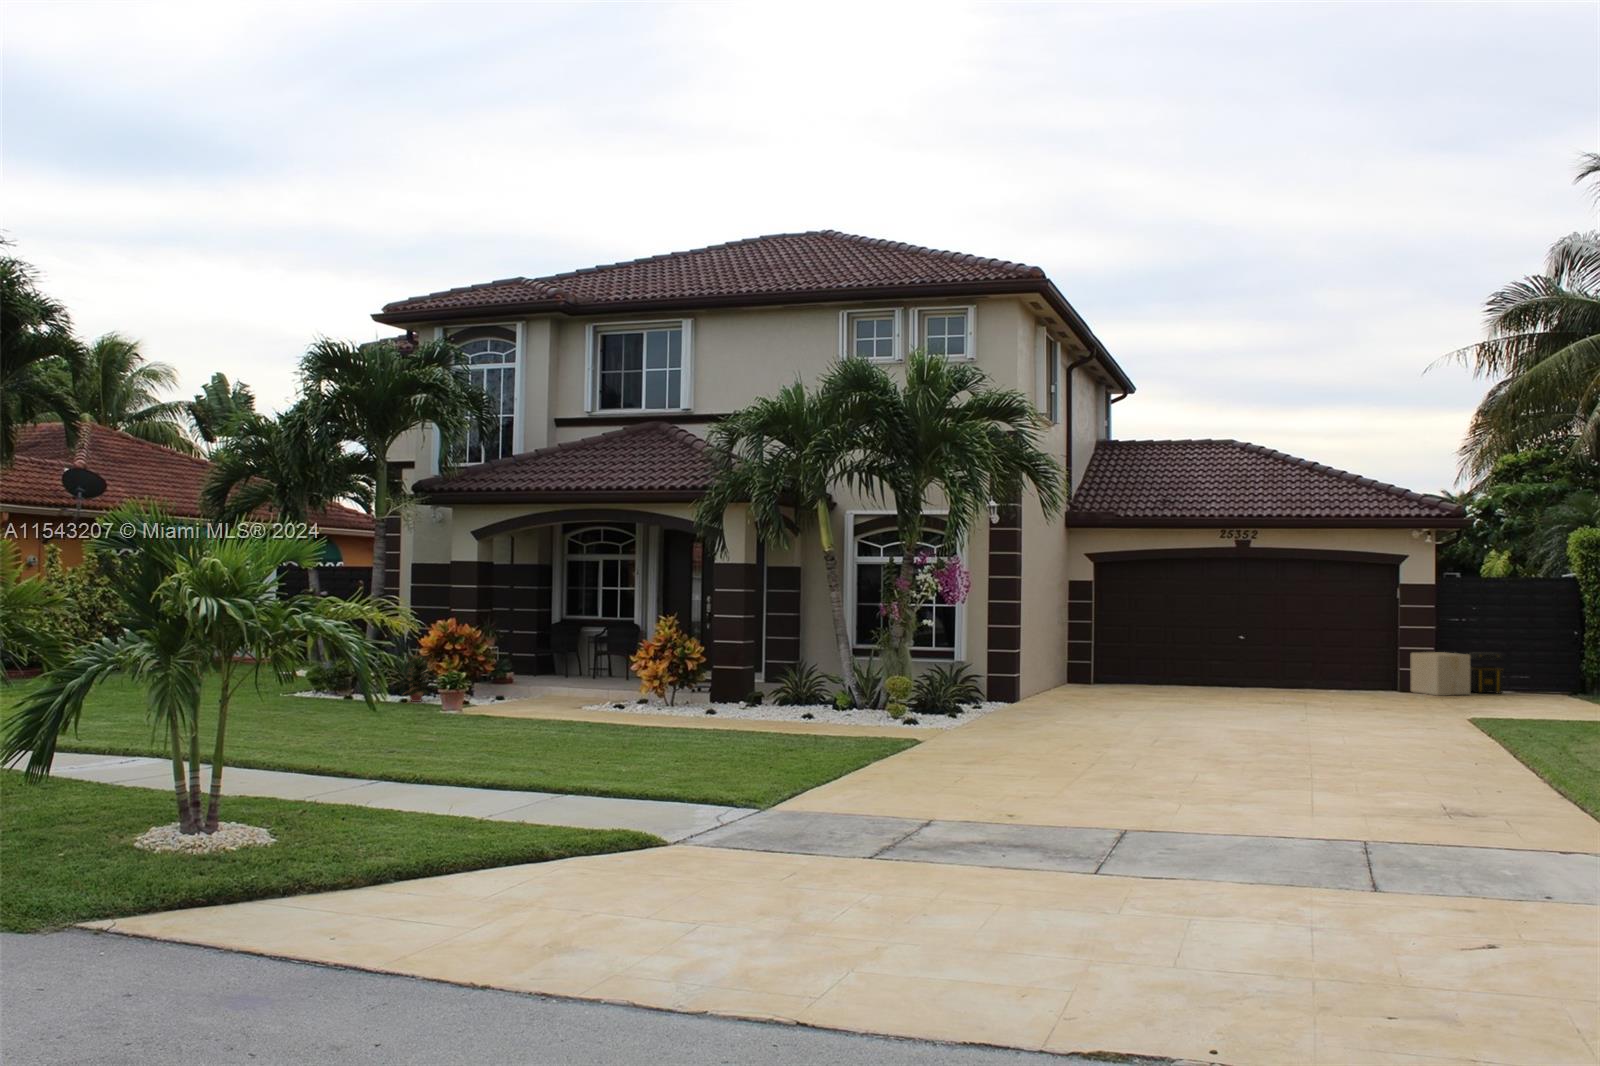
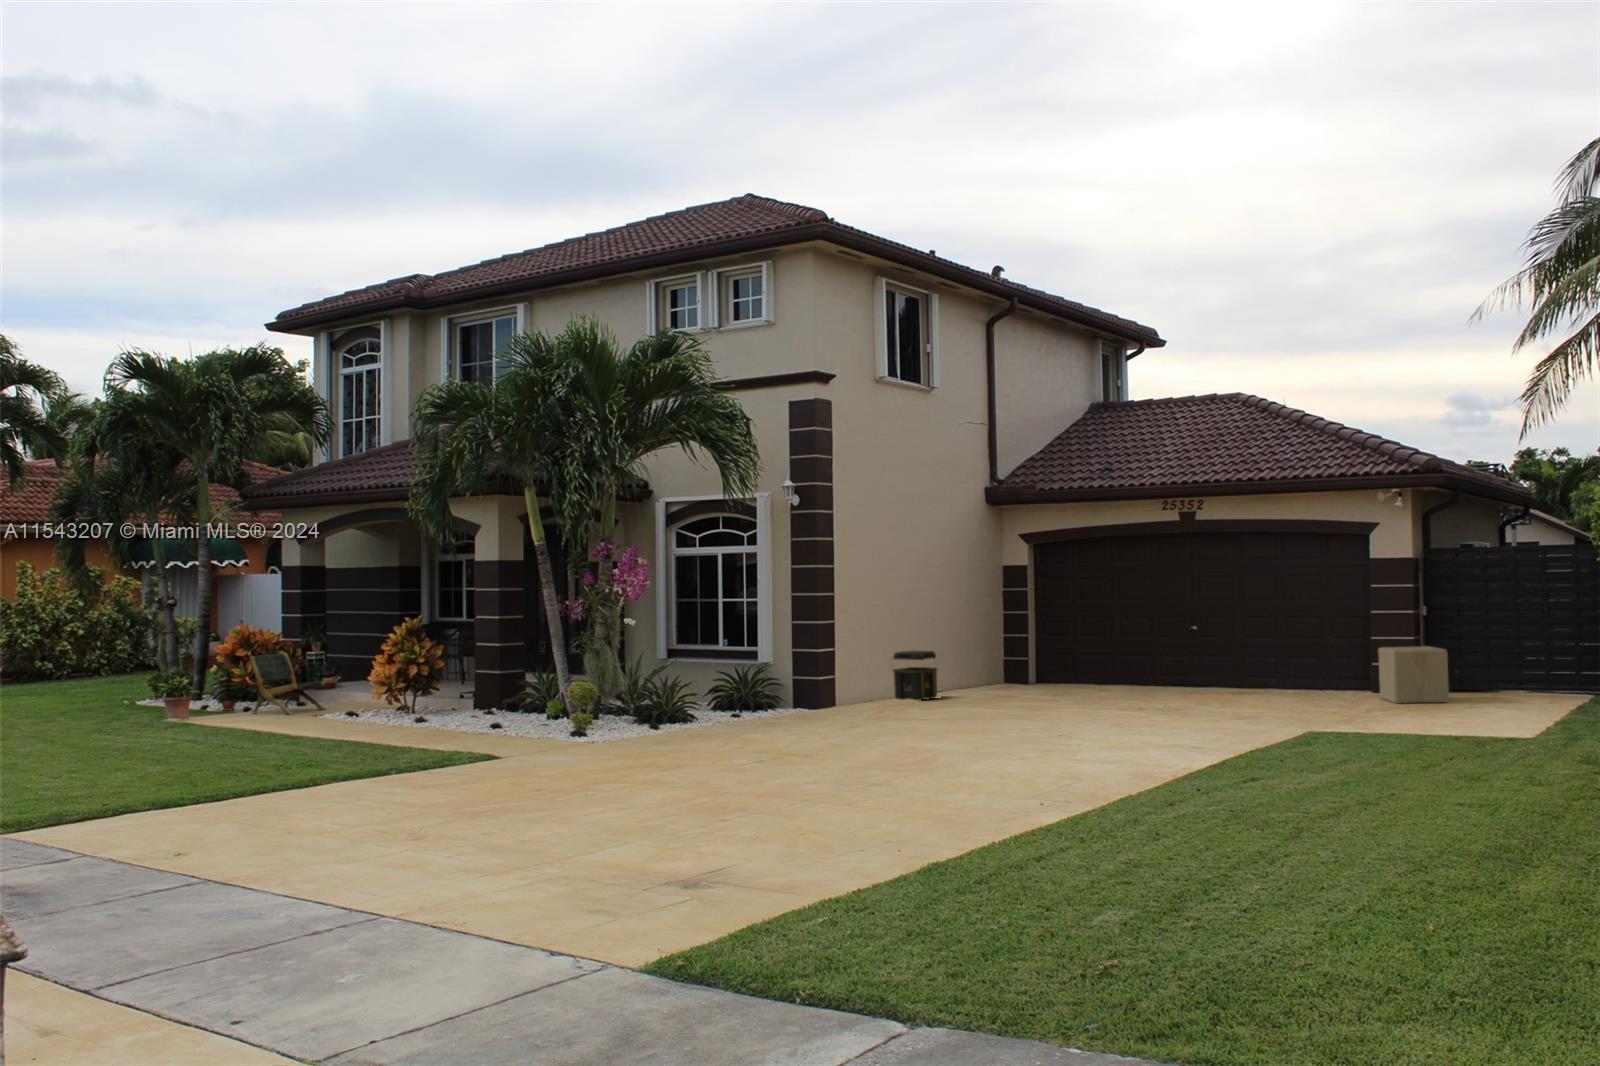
lounge chair: none [458,644,526,705] -> present [250,653,325,714]
toolbox: present [1469,652,1504,693] -> present [893,650,937,700]

